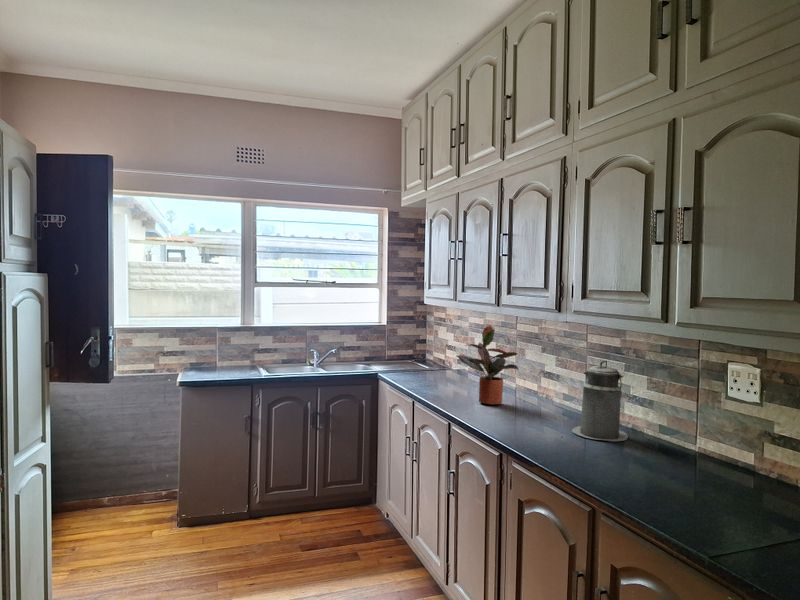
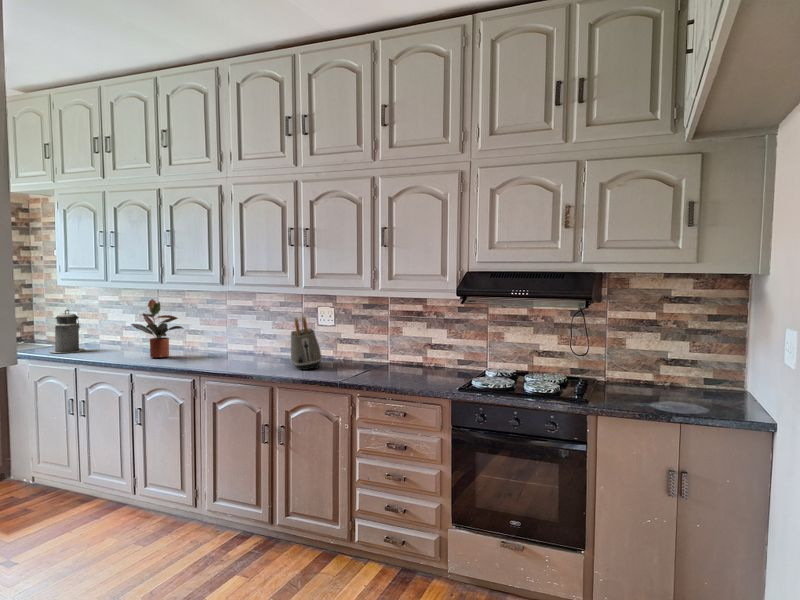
canister: present [572,361,628,441] -> present [50,310,85,353]
toaster: none [649,378,716,489] -> present [291,317,322,370]

